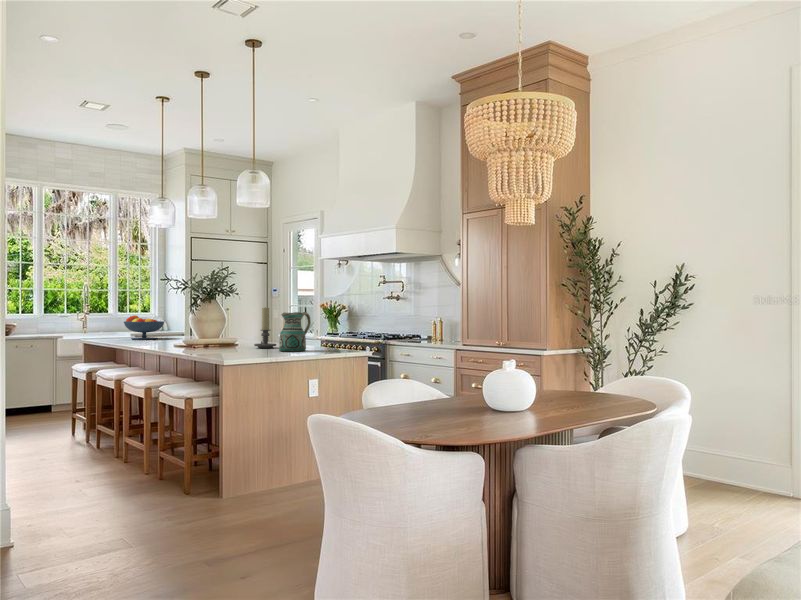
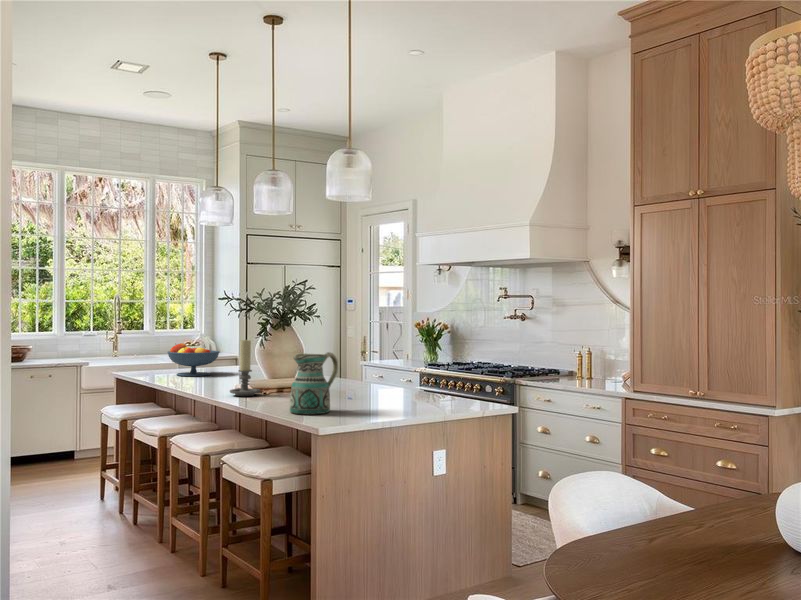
candle holder: present [254,307,276,348] -> present [230,340,260,396]
ceramic pitcher: present [279,312,311,351] -> present [290,352,338,414]

